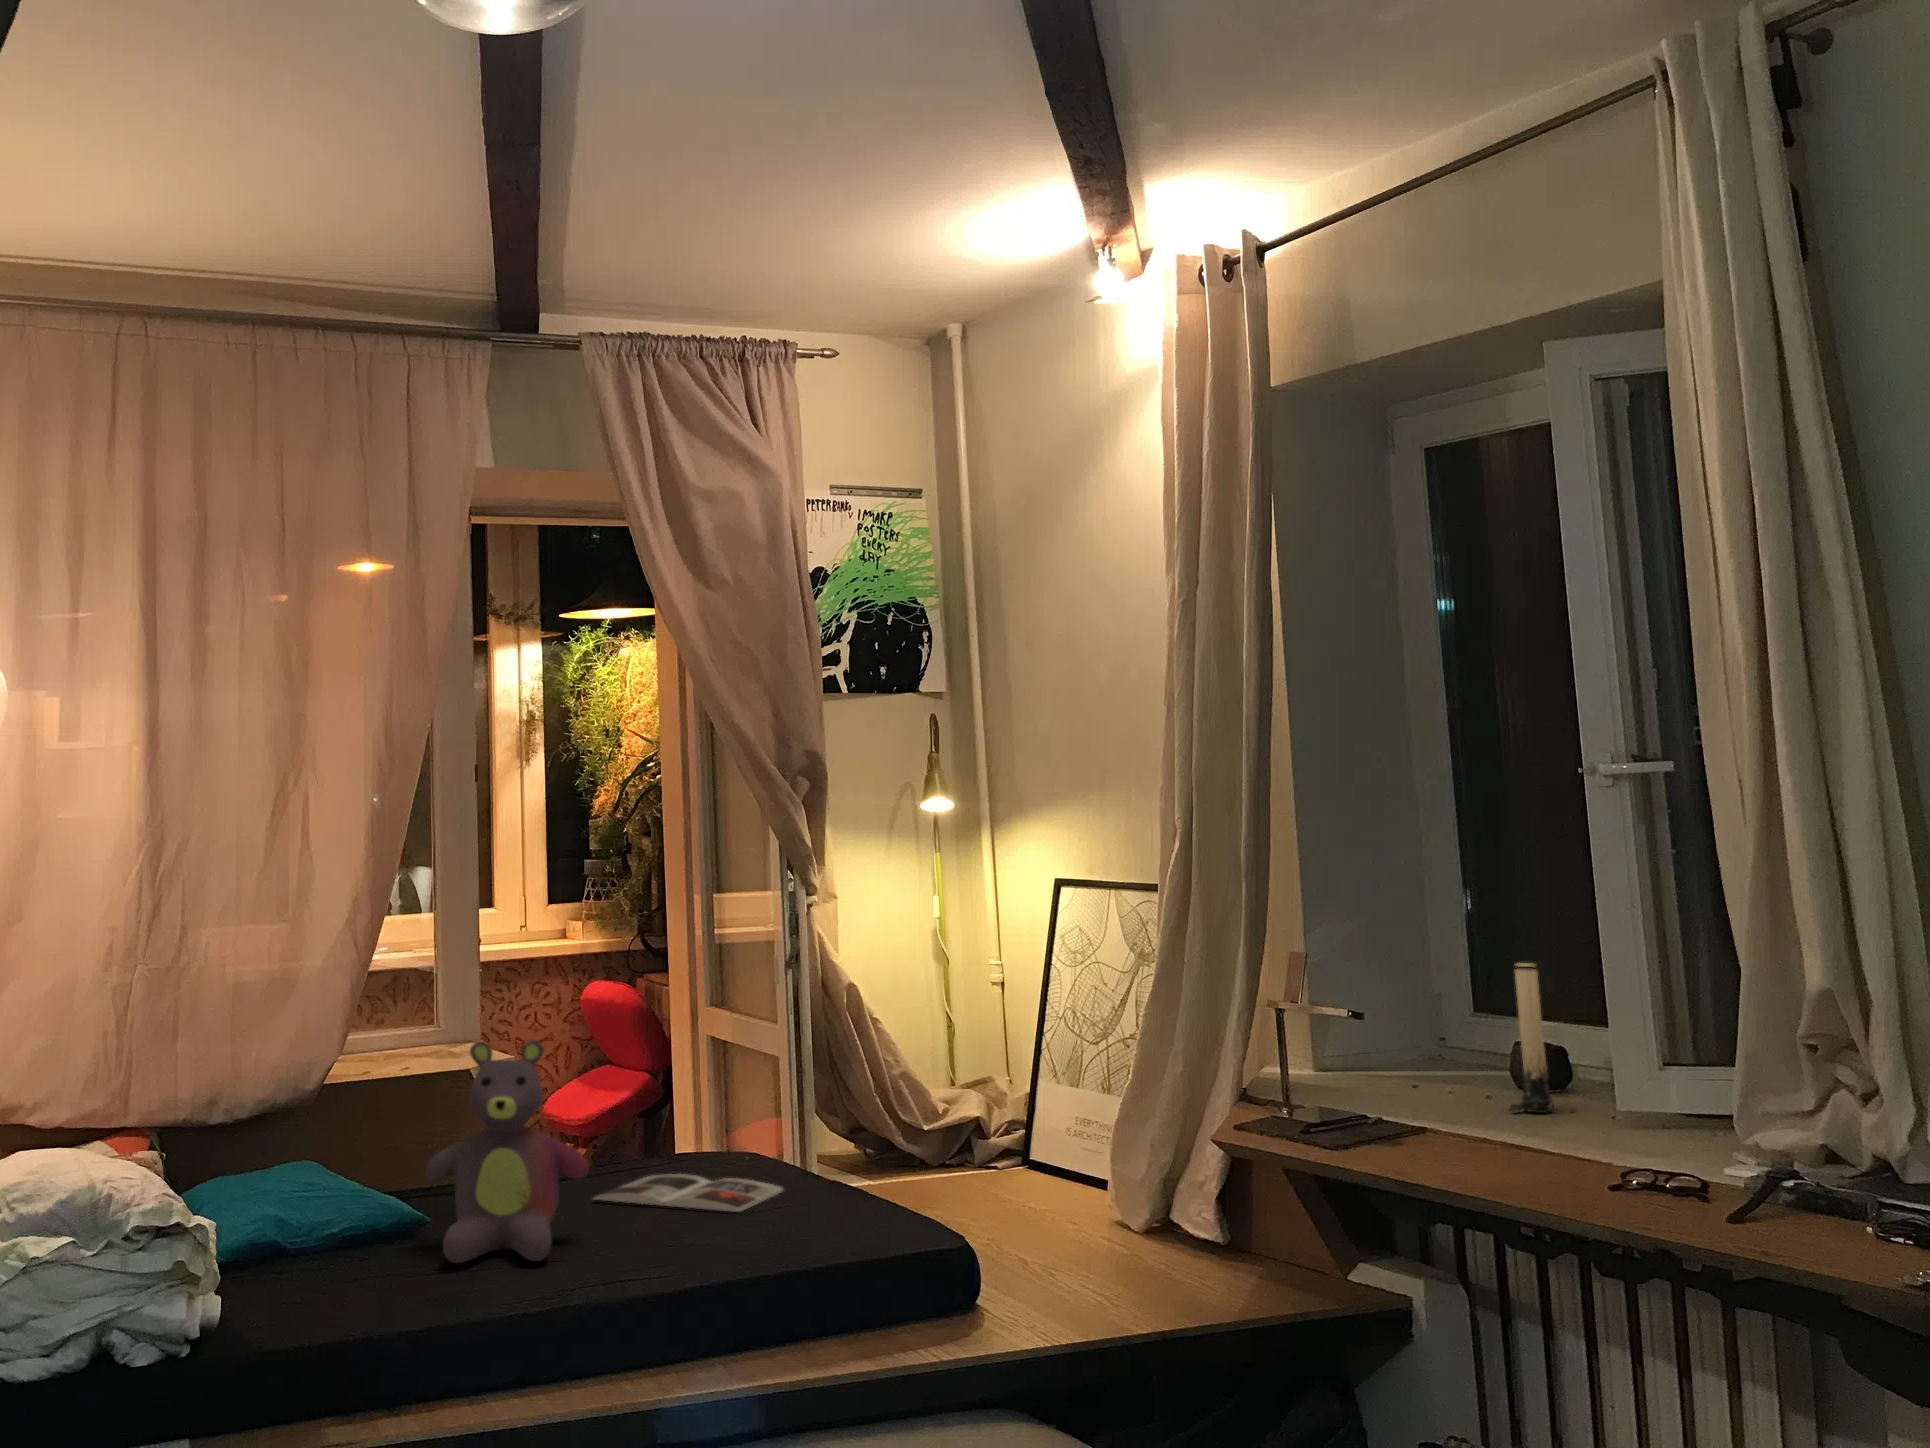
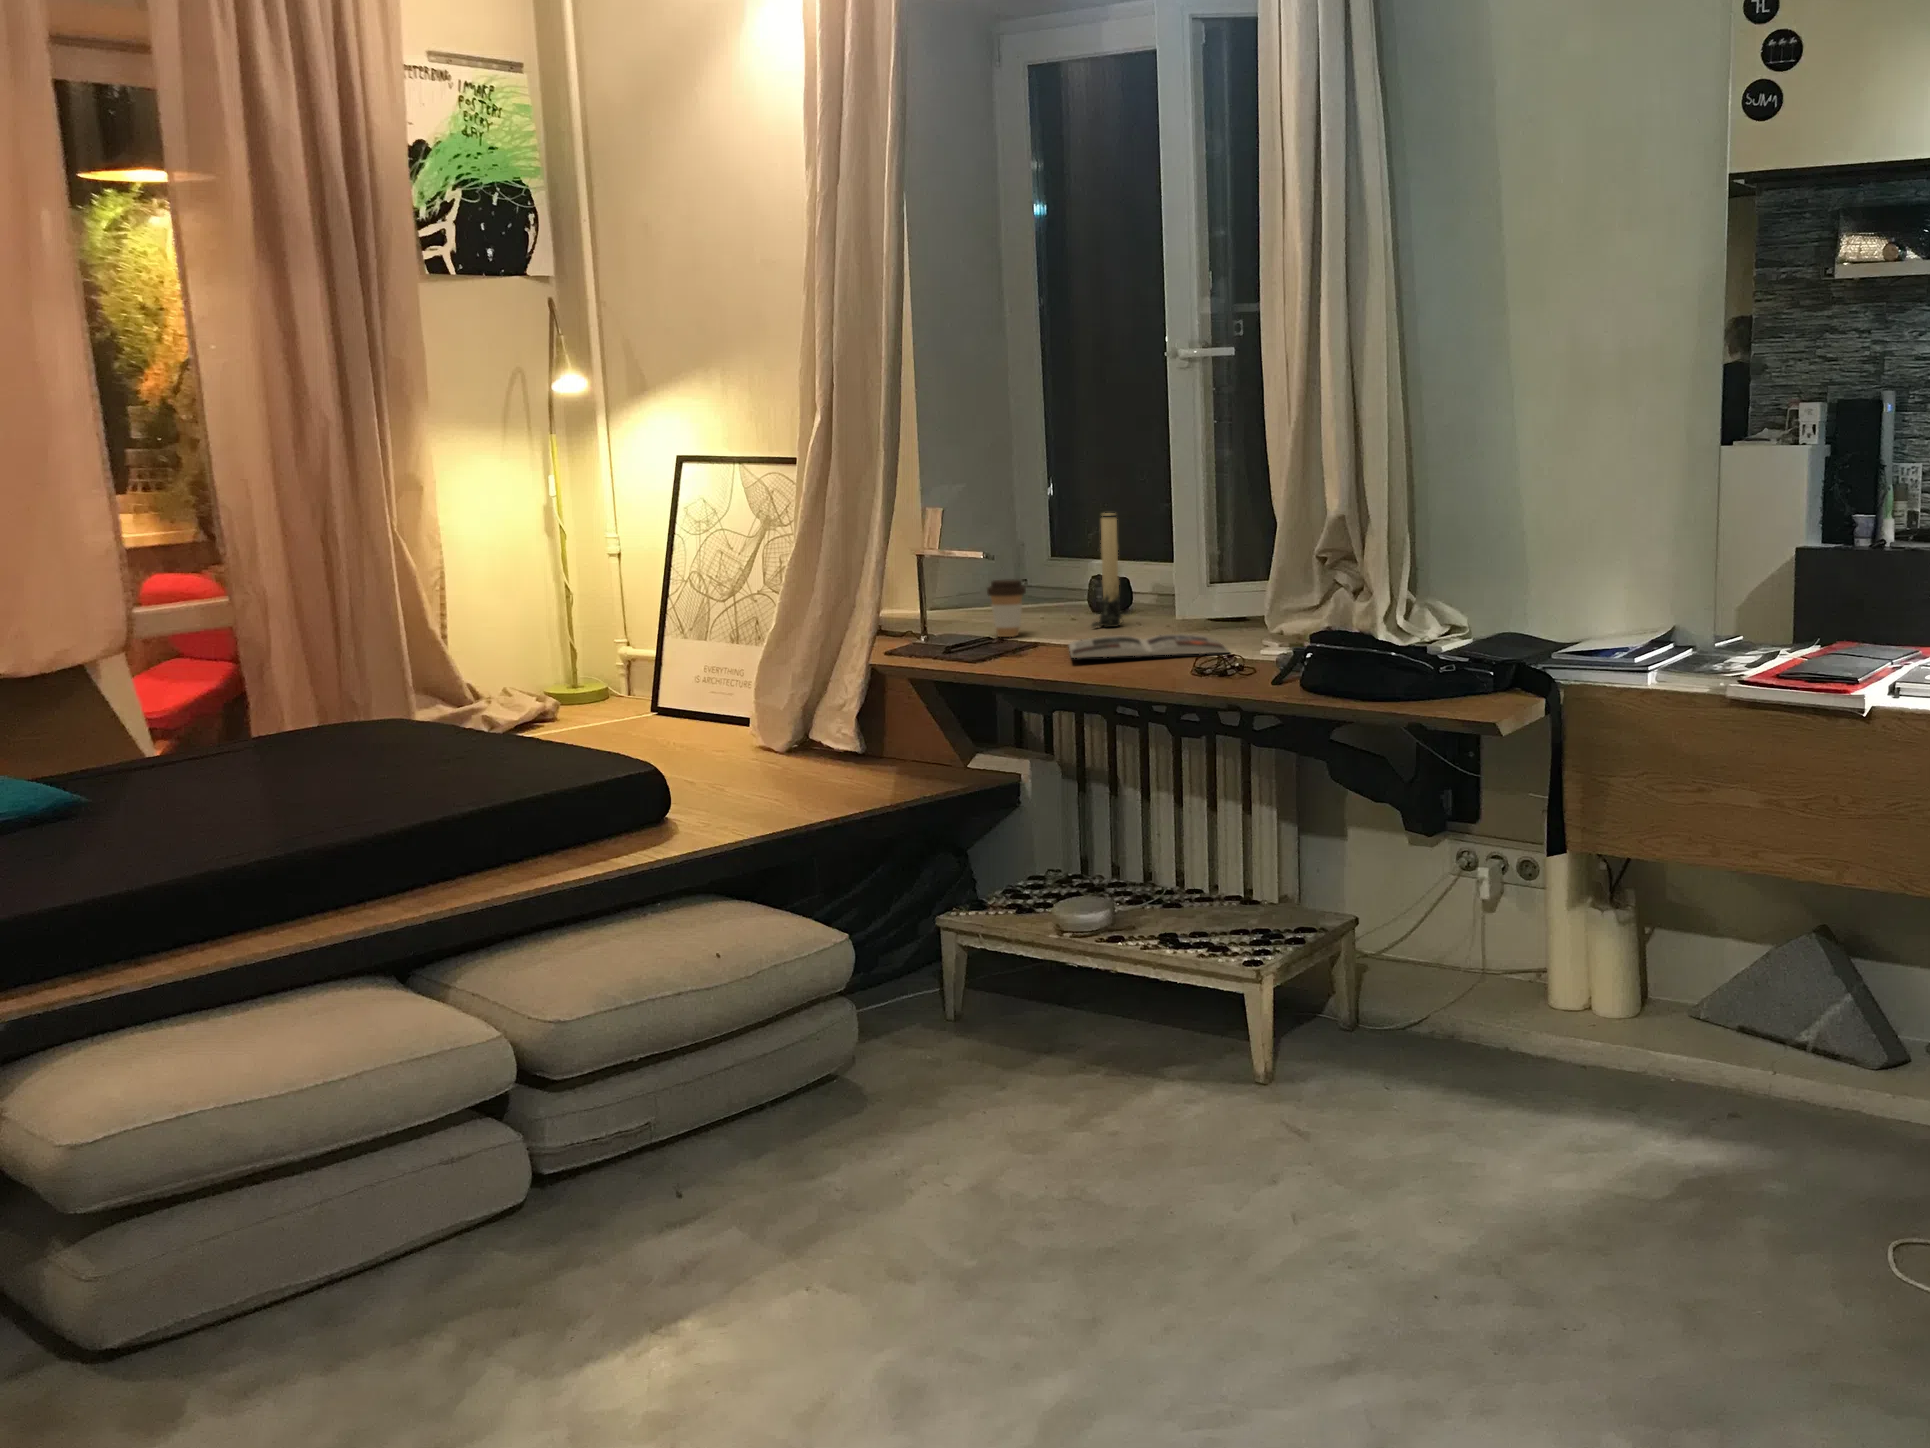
stuffed bear: present [426,1040,589,1263] -> none [51,616,255,844]
coffee cup: none [1368,1041,1418,1115] -> present [987,580,1026,637]
magazine: present [593,1174,783,1212] -> present [1069,634,1229,658]

